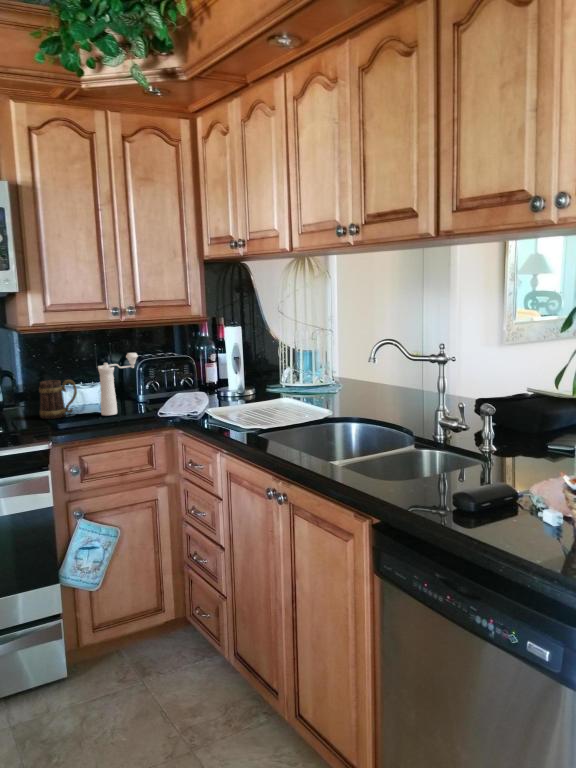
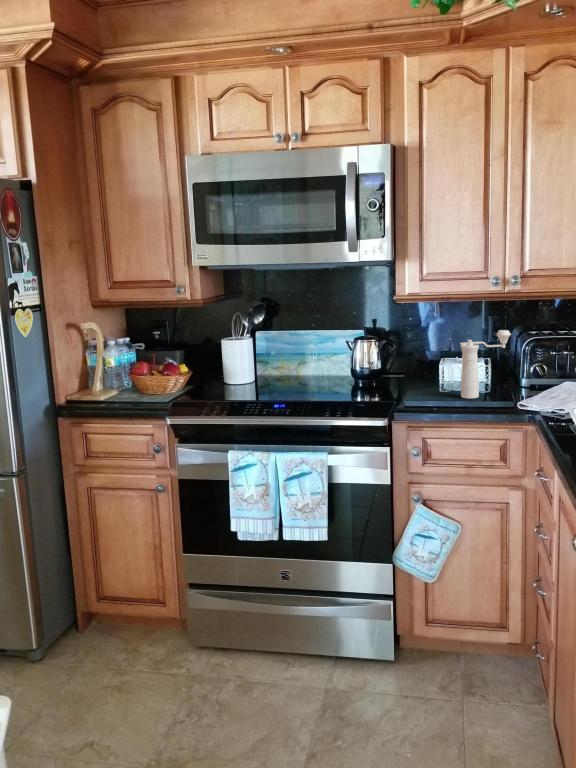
mug: present [39,380,77,419] -> none [402,353,442,394]

